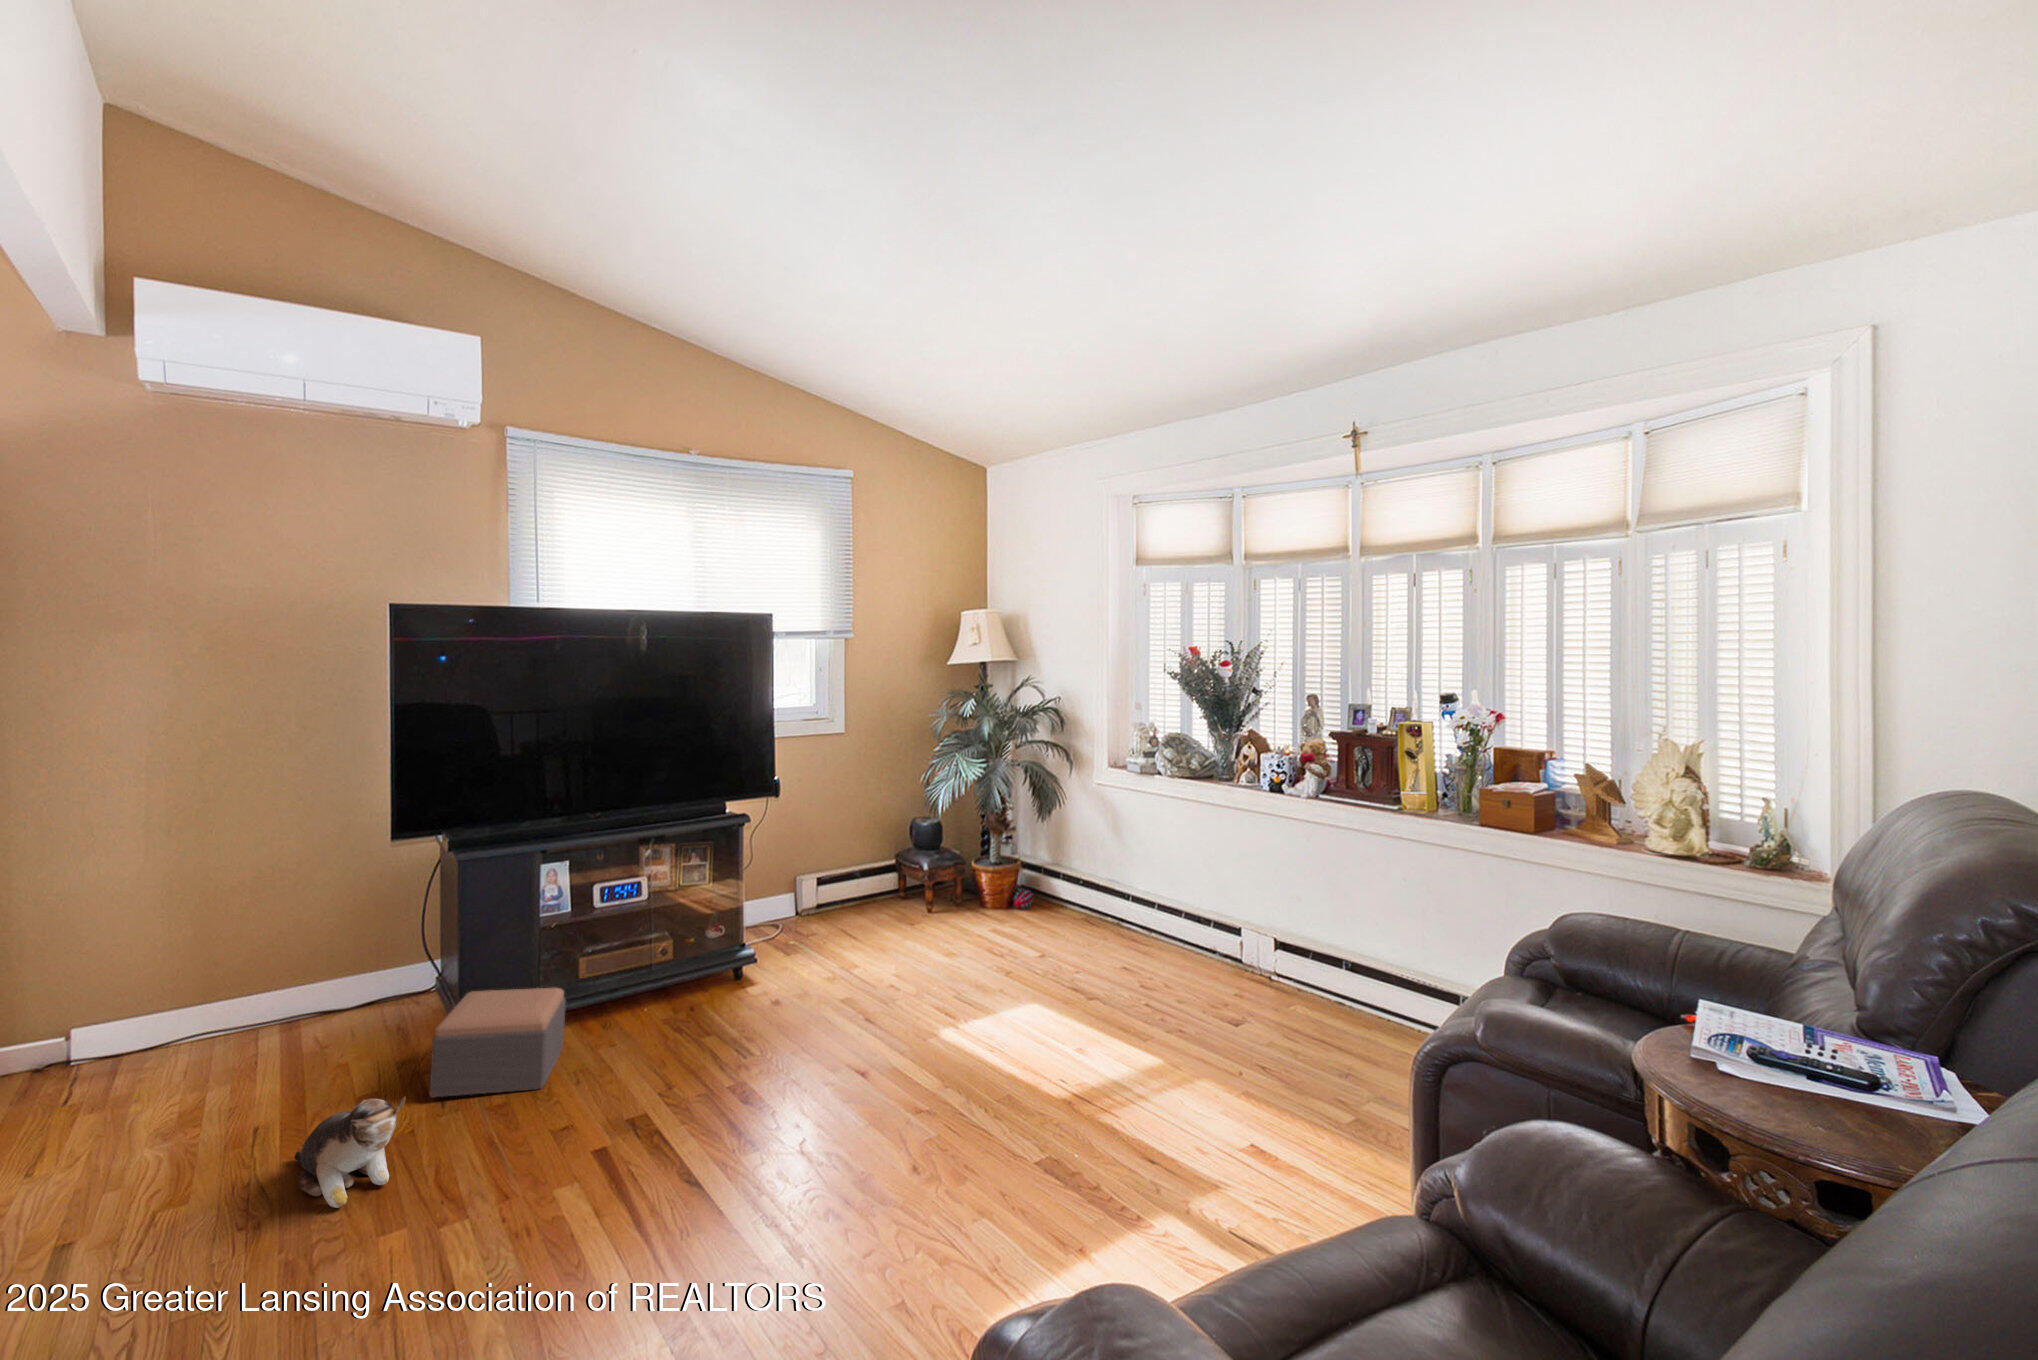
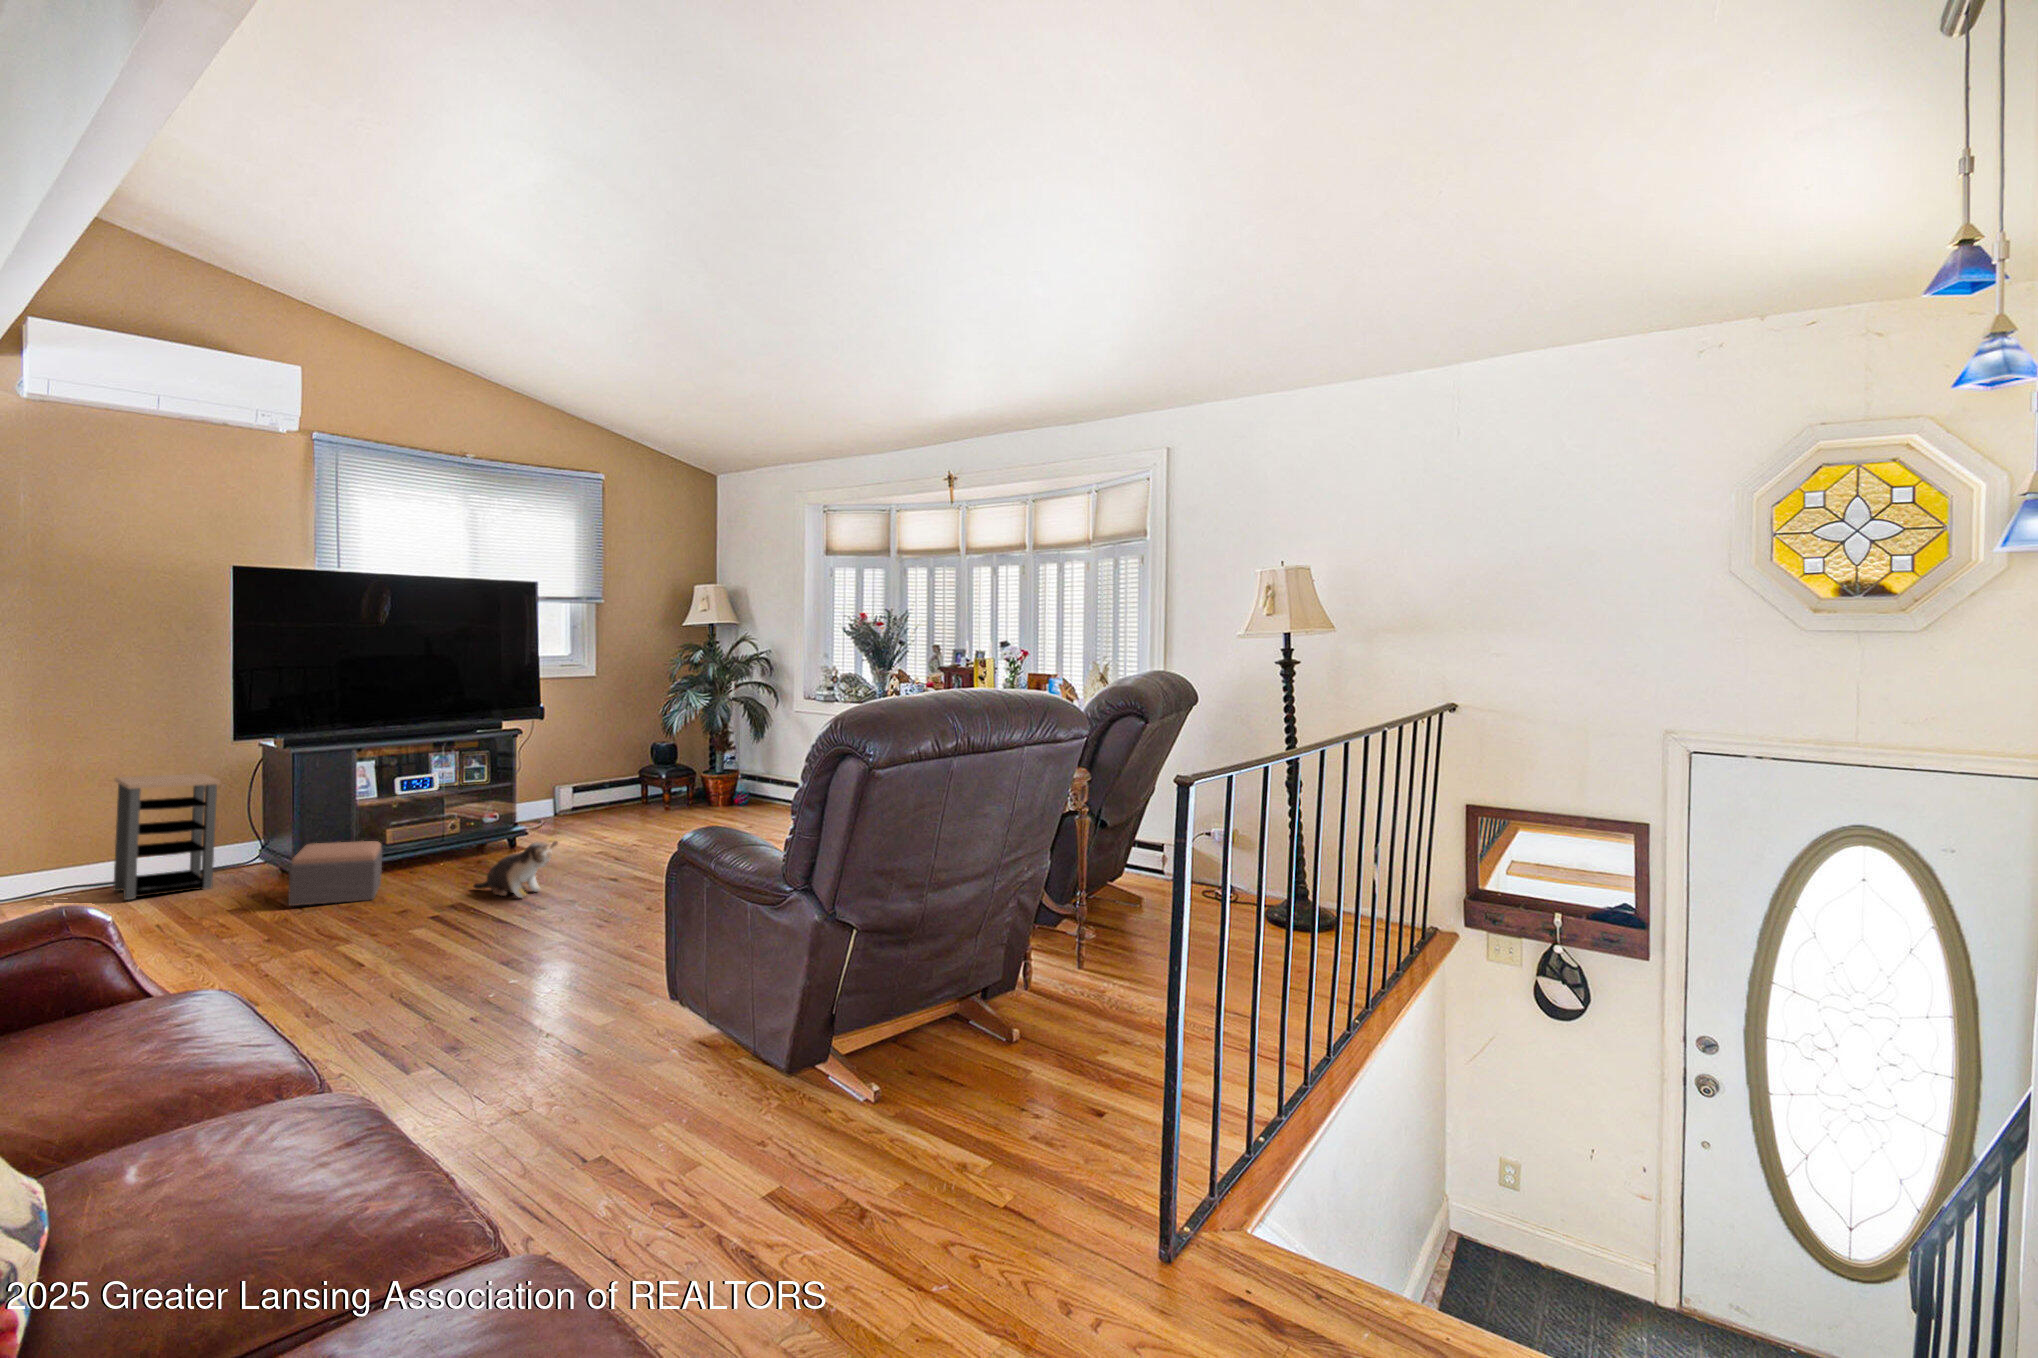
side table: none [252,875,377,1060] -> present [113,774,221,900]
plush toy: present [294,1097,406,1208] -> present [474,841,558,898]

